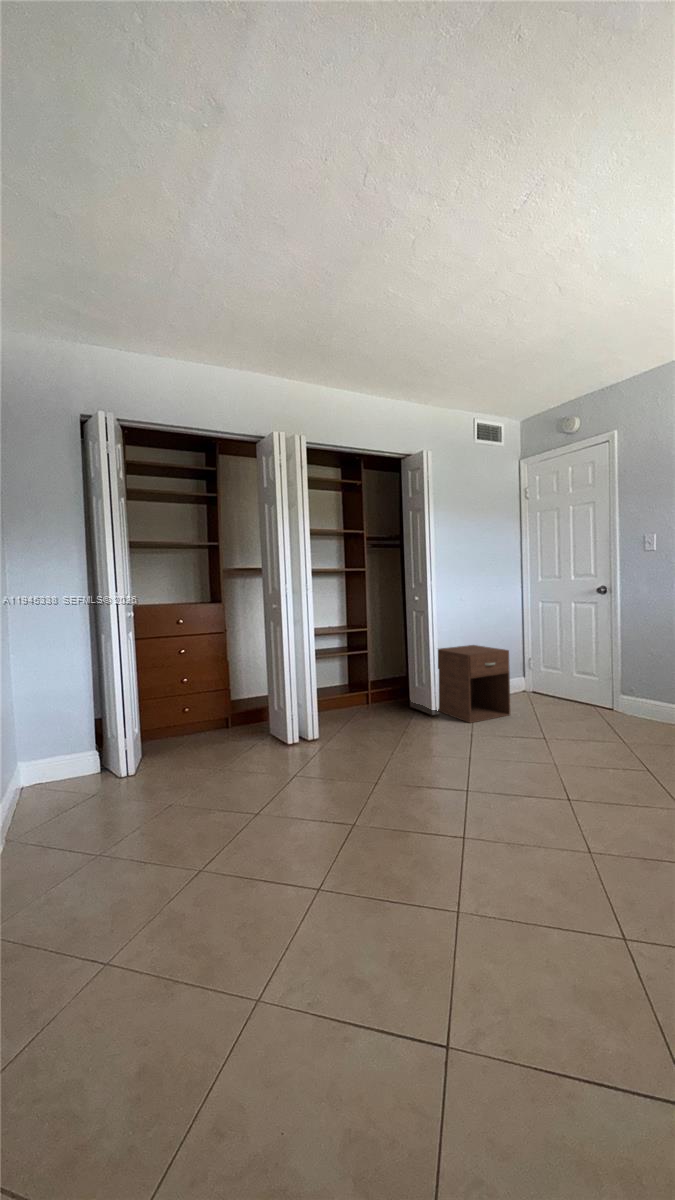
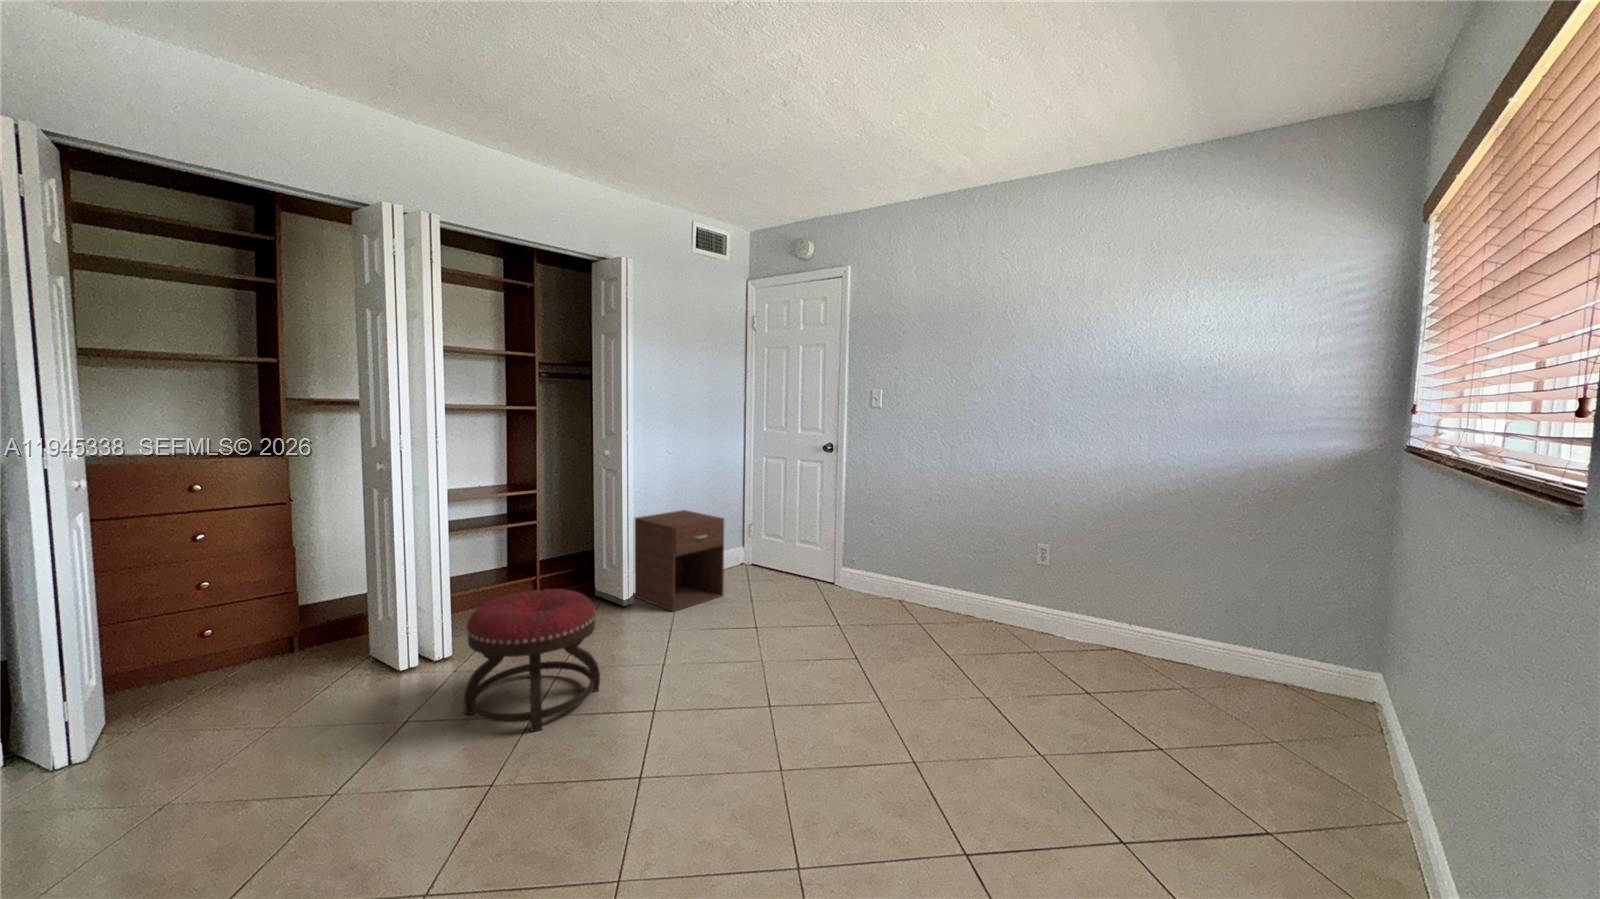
ottoman: none [333,691,423,789] -> present [464,589,600,731]

